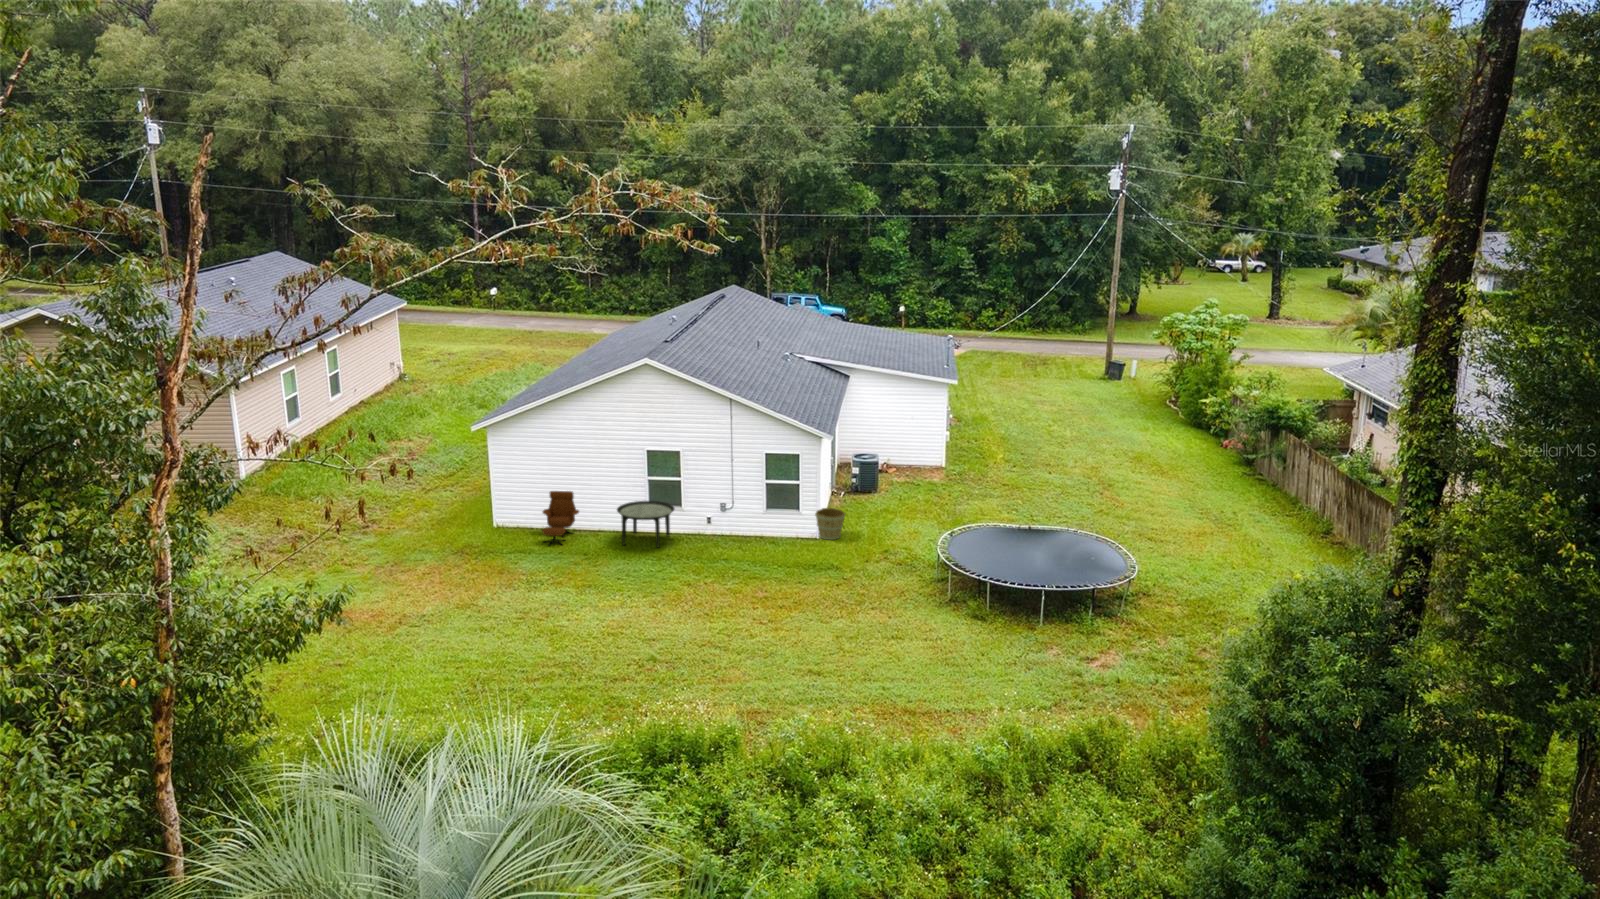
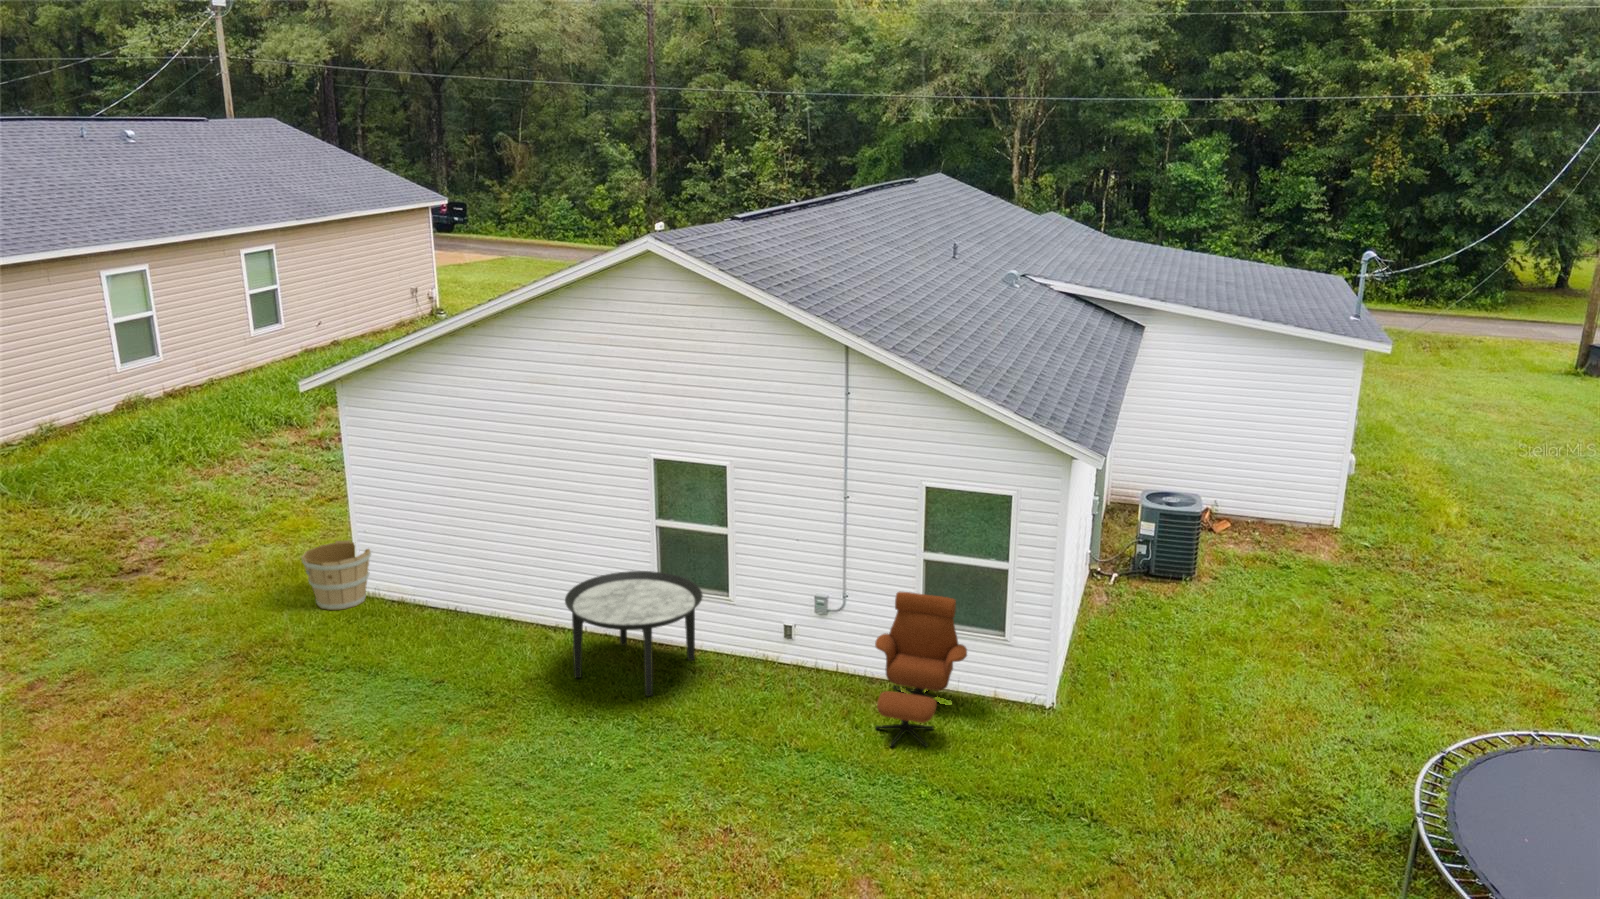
lounge chair: present [542,491,579,545] -> present [875,592,967,747]
wooden bucket: present [815,508,846,540] -> present [301,540,371,610]

